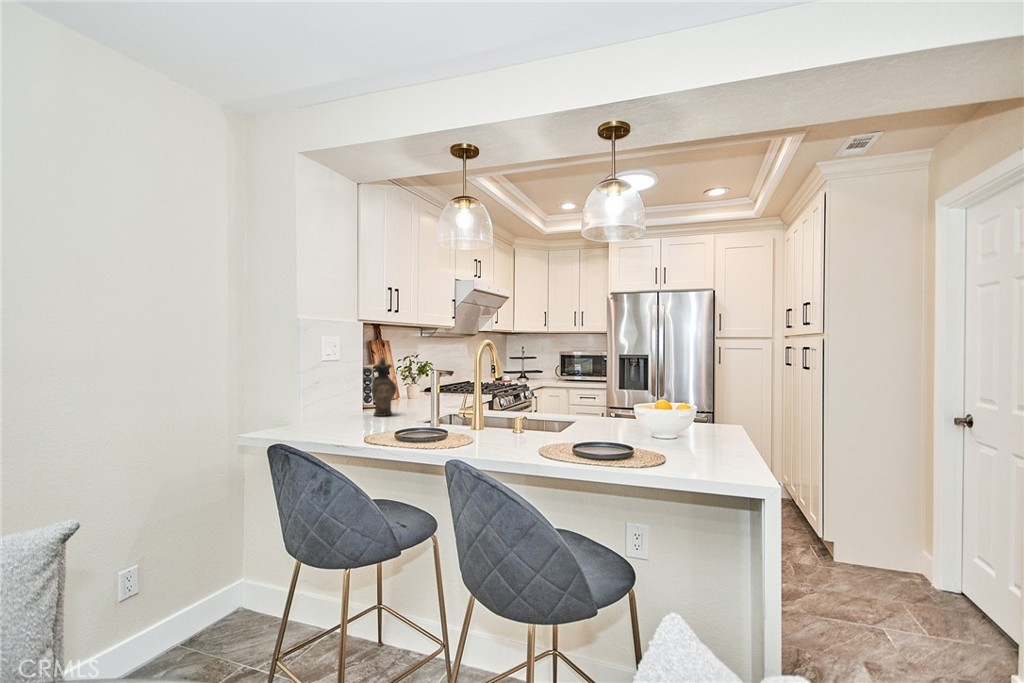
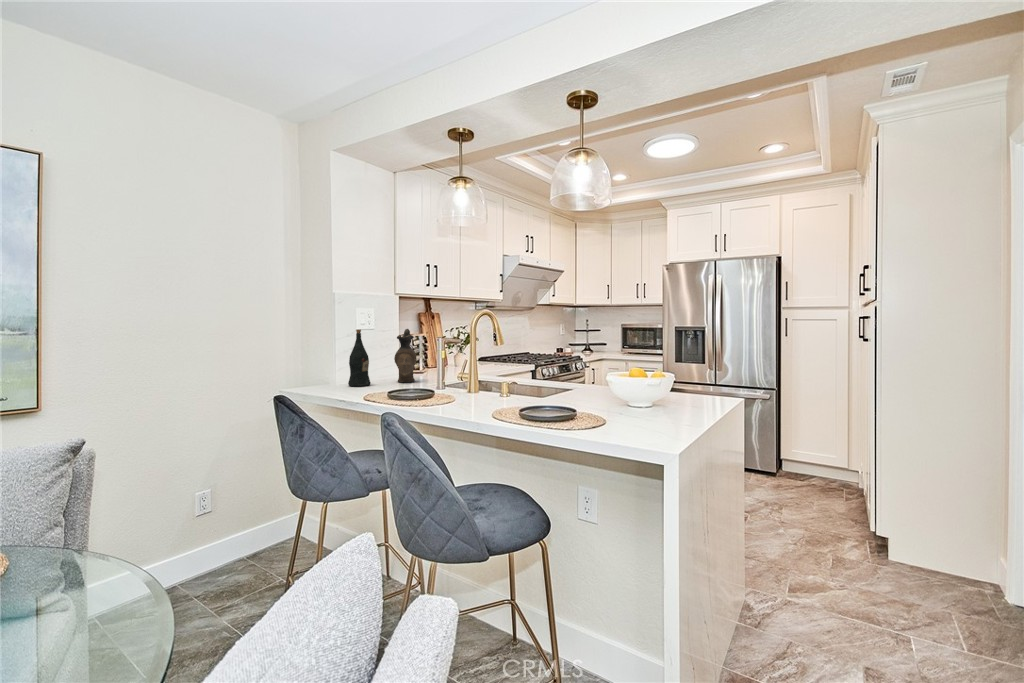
wine bottle: none [323,358,349,422] -> present [348,330,371,387]

